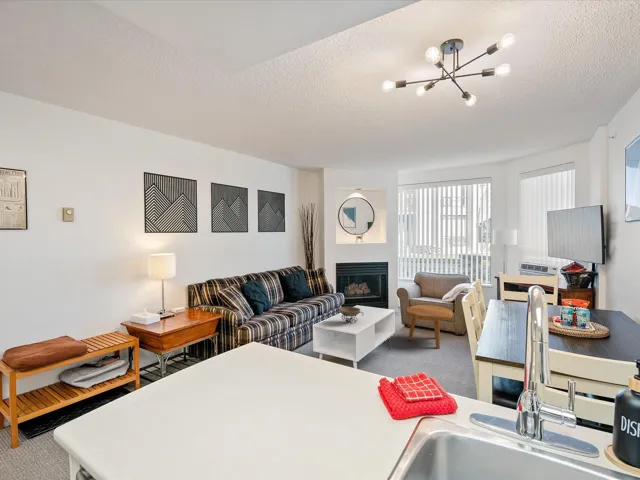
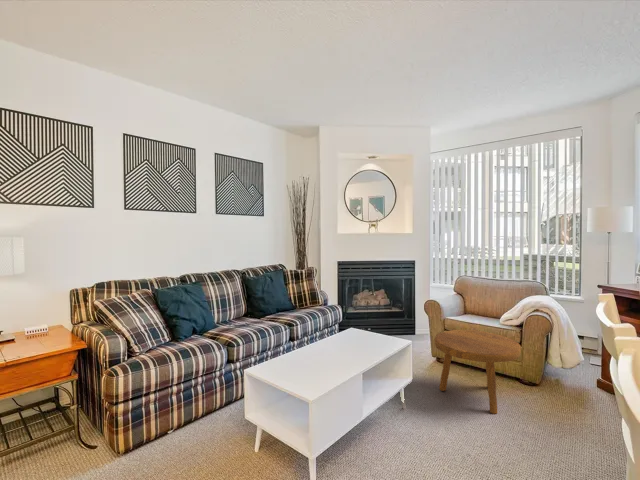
decorative bowl: present [336,307,363,323] -> none [301,333,346,365]

